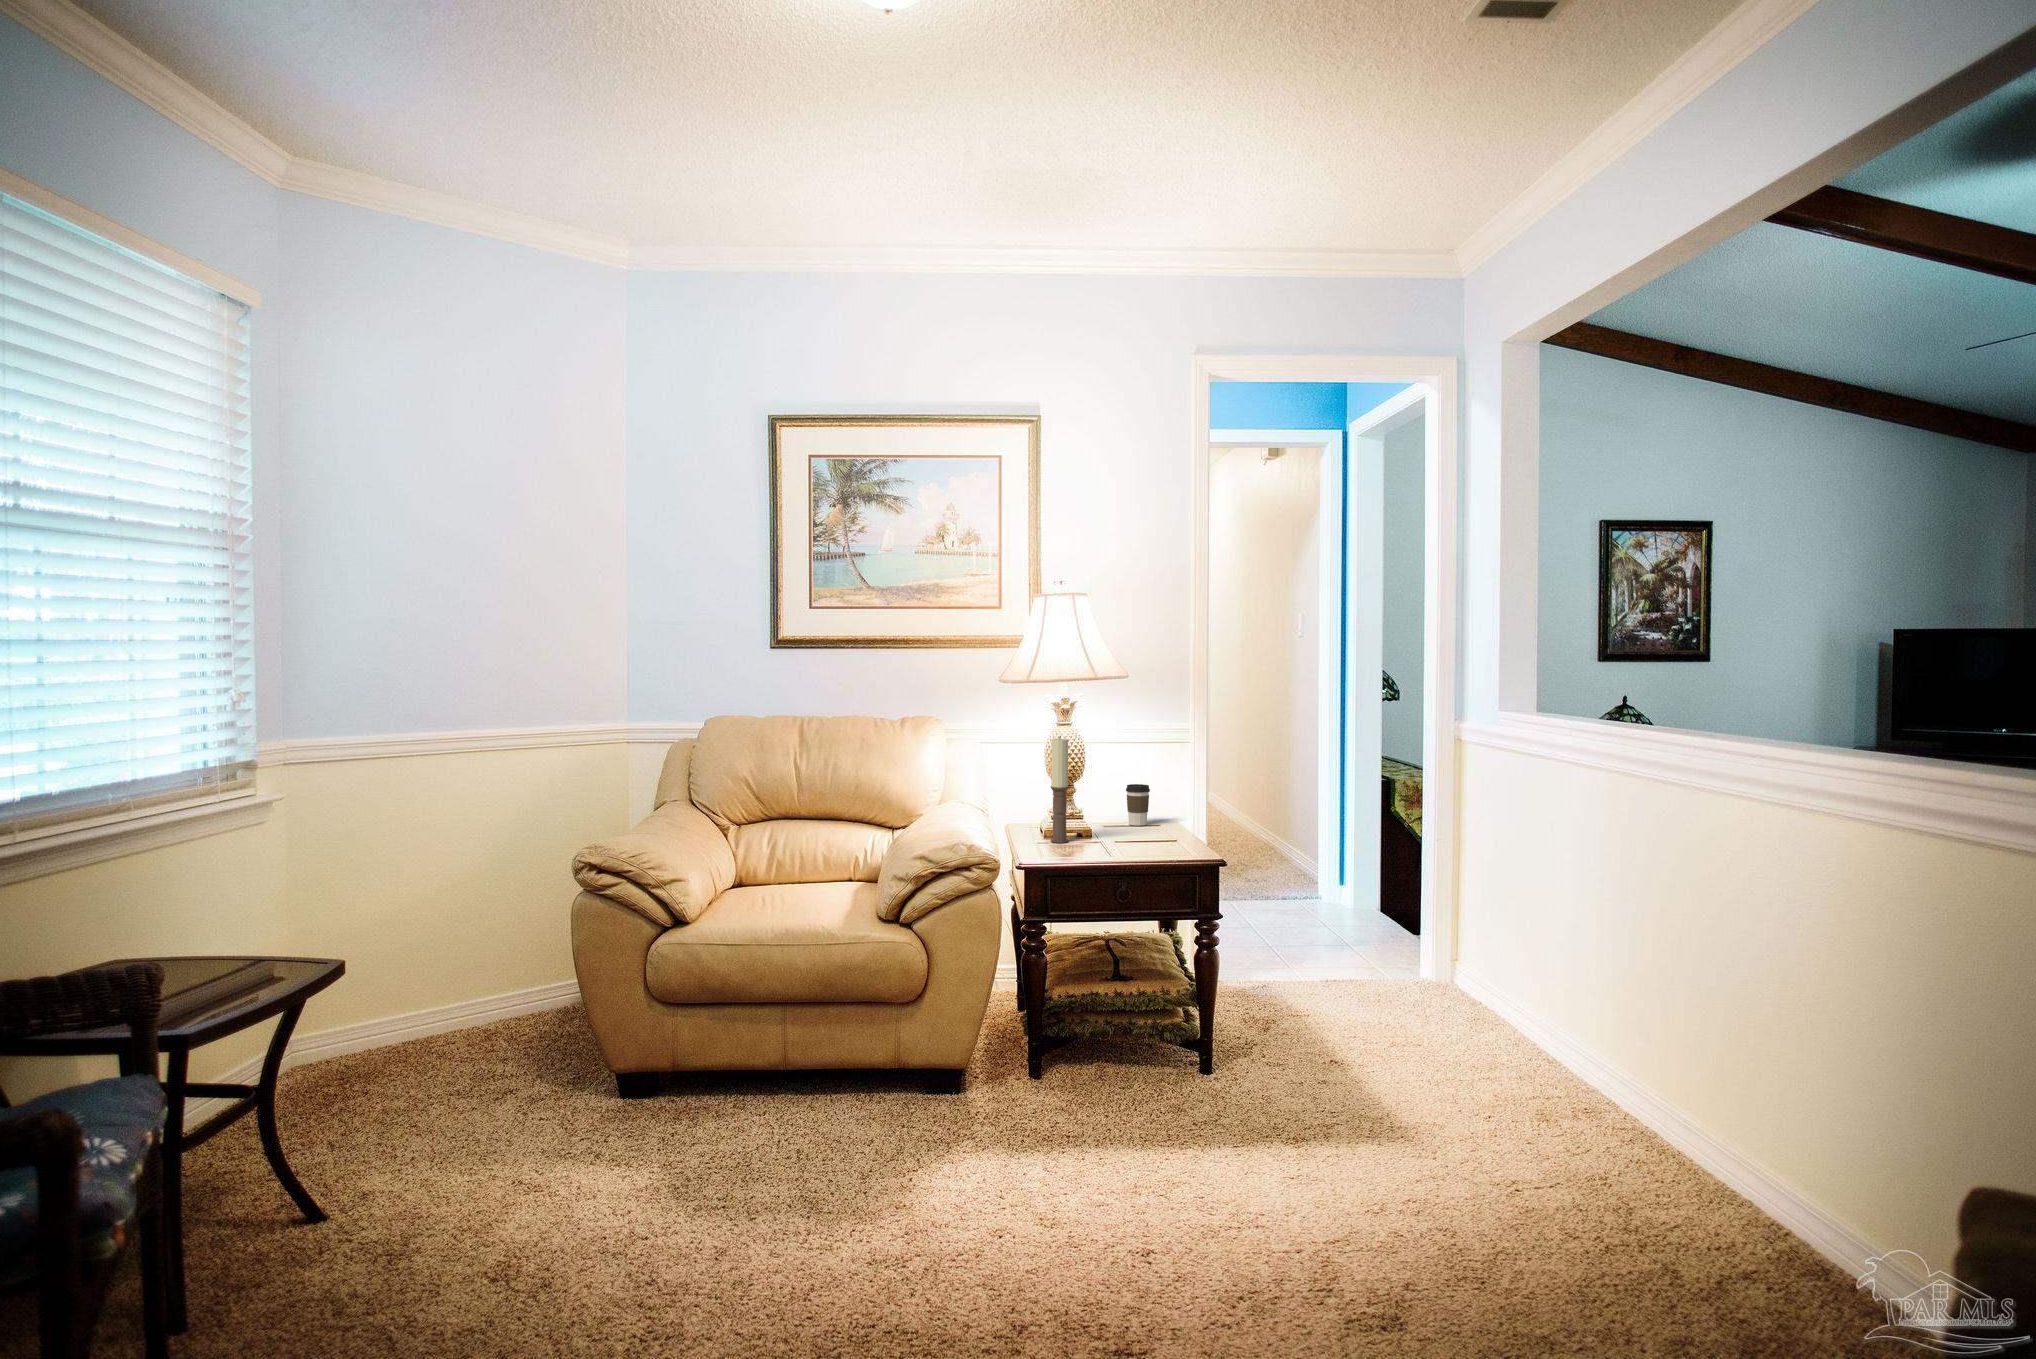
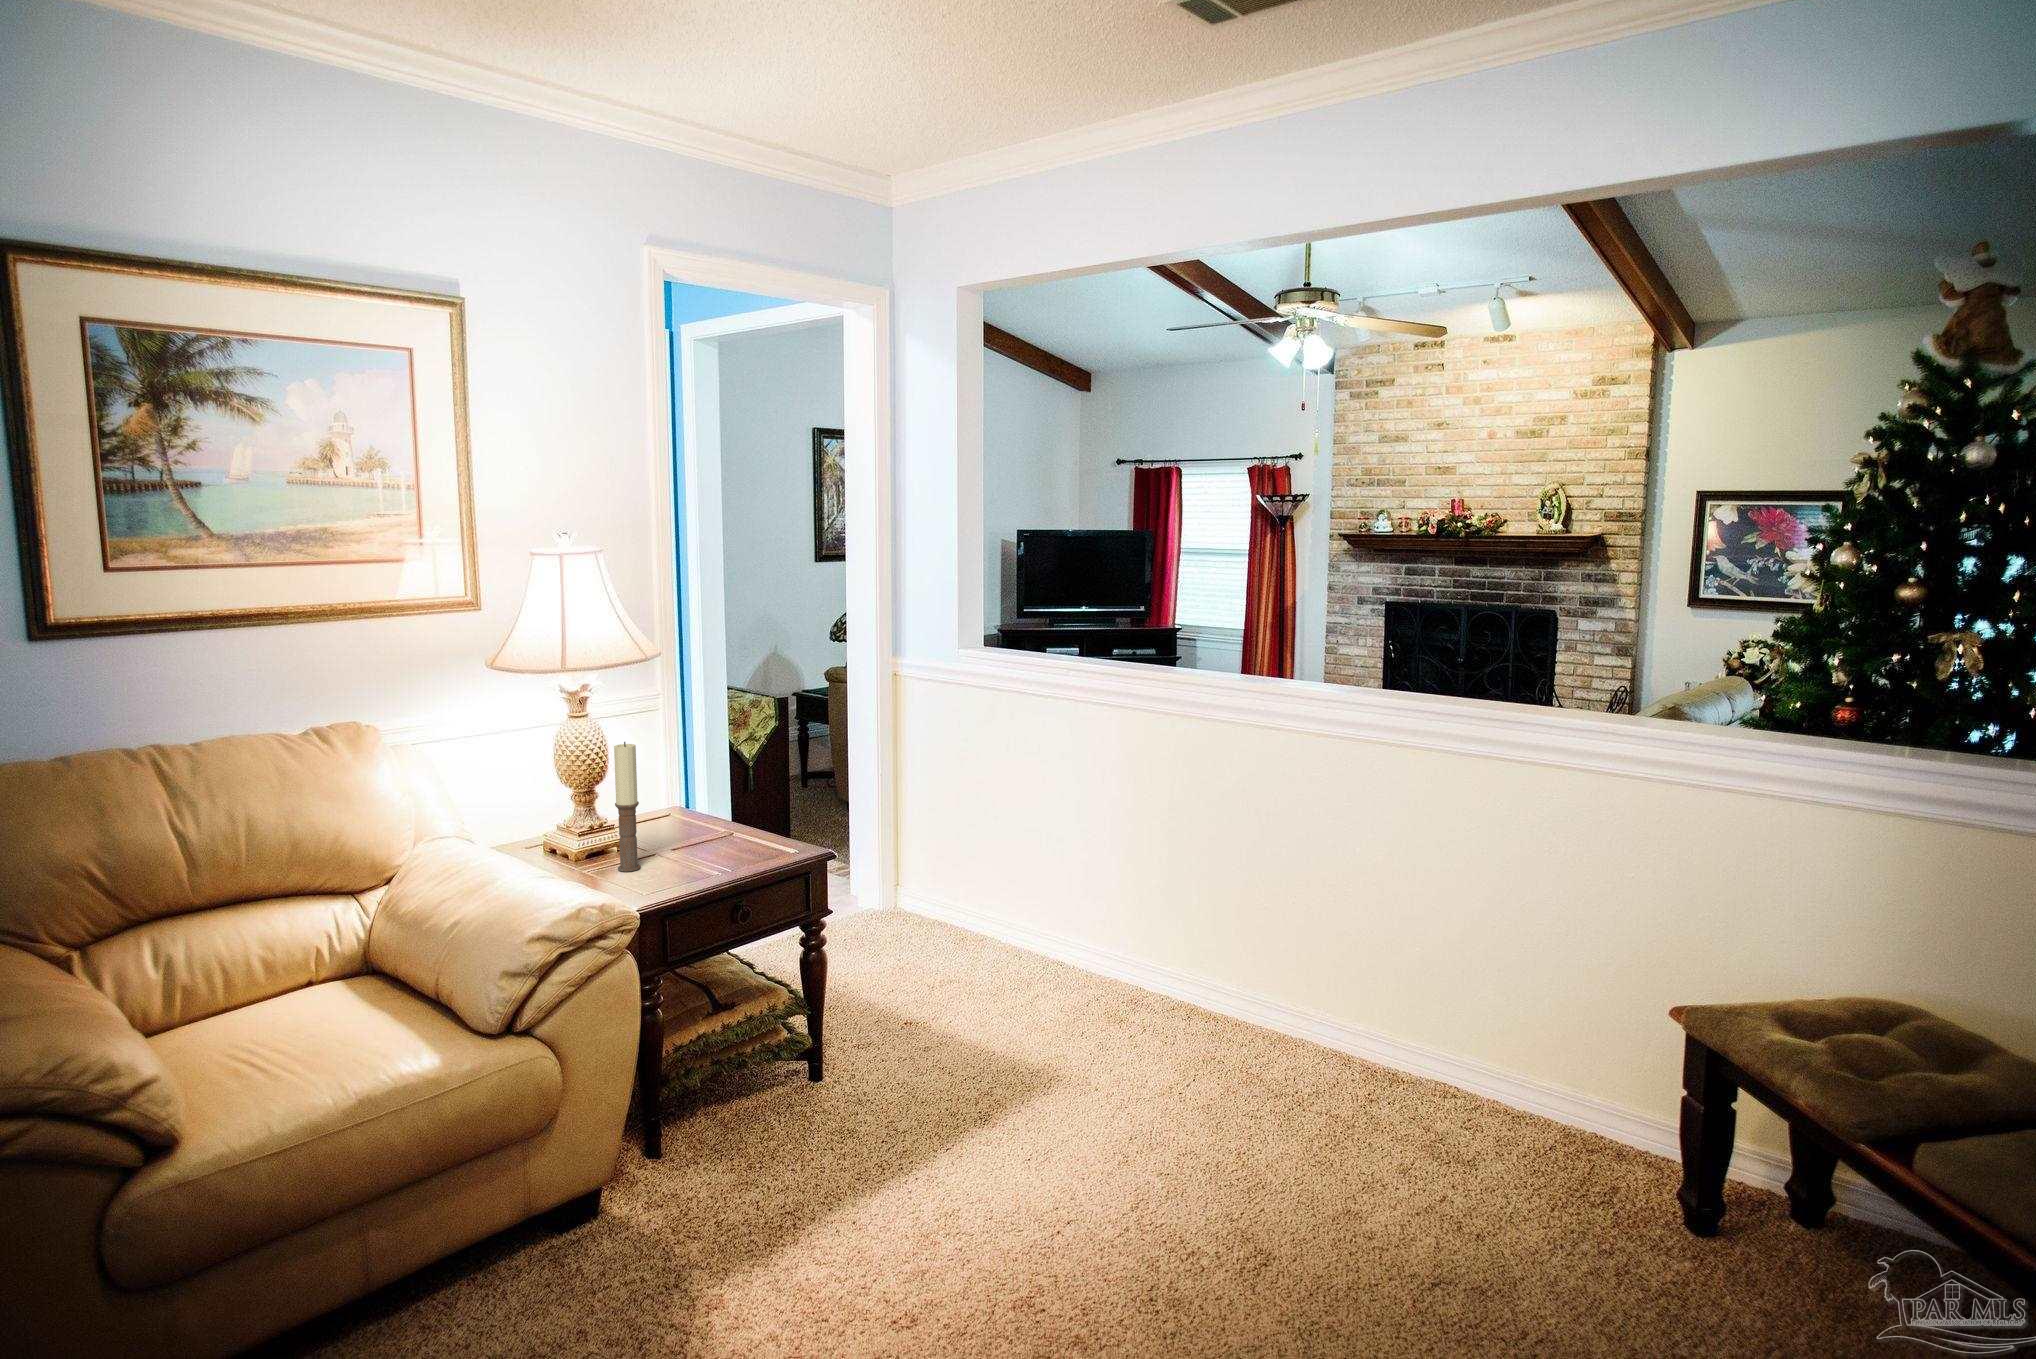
coffee cup: present [1126,784,1150,826] -> none [651,777,681,827]

